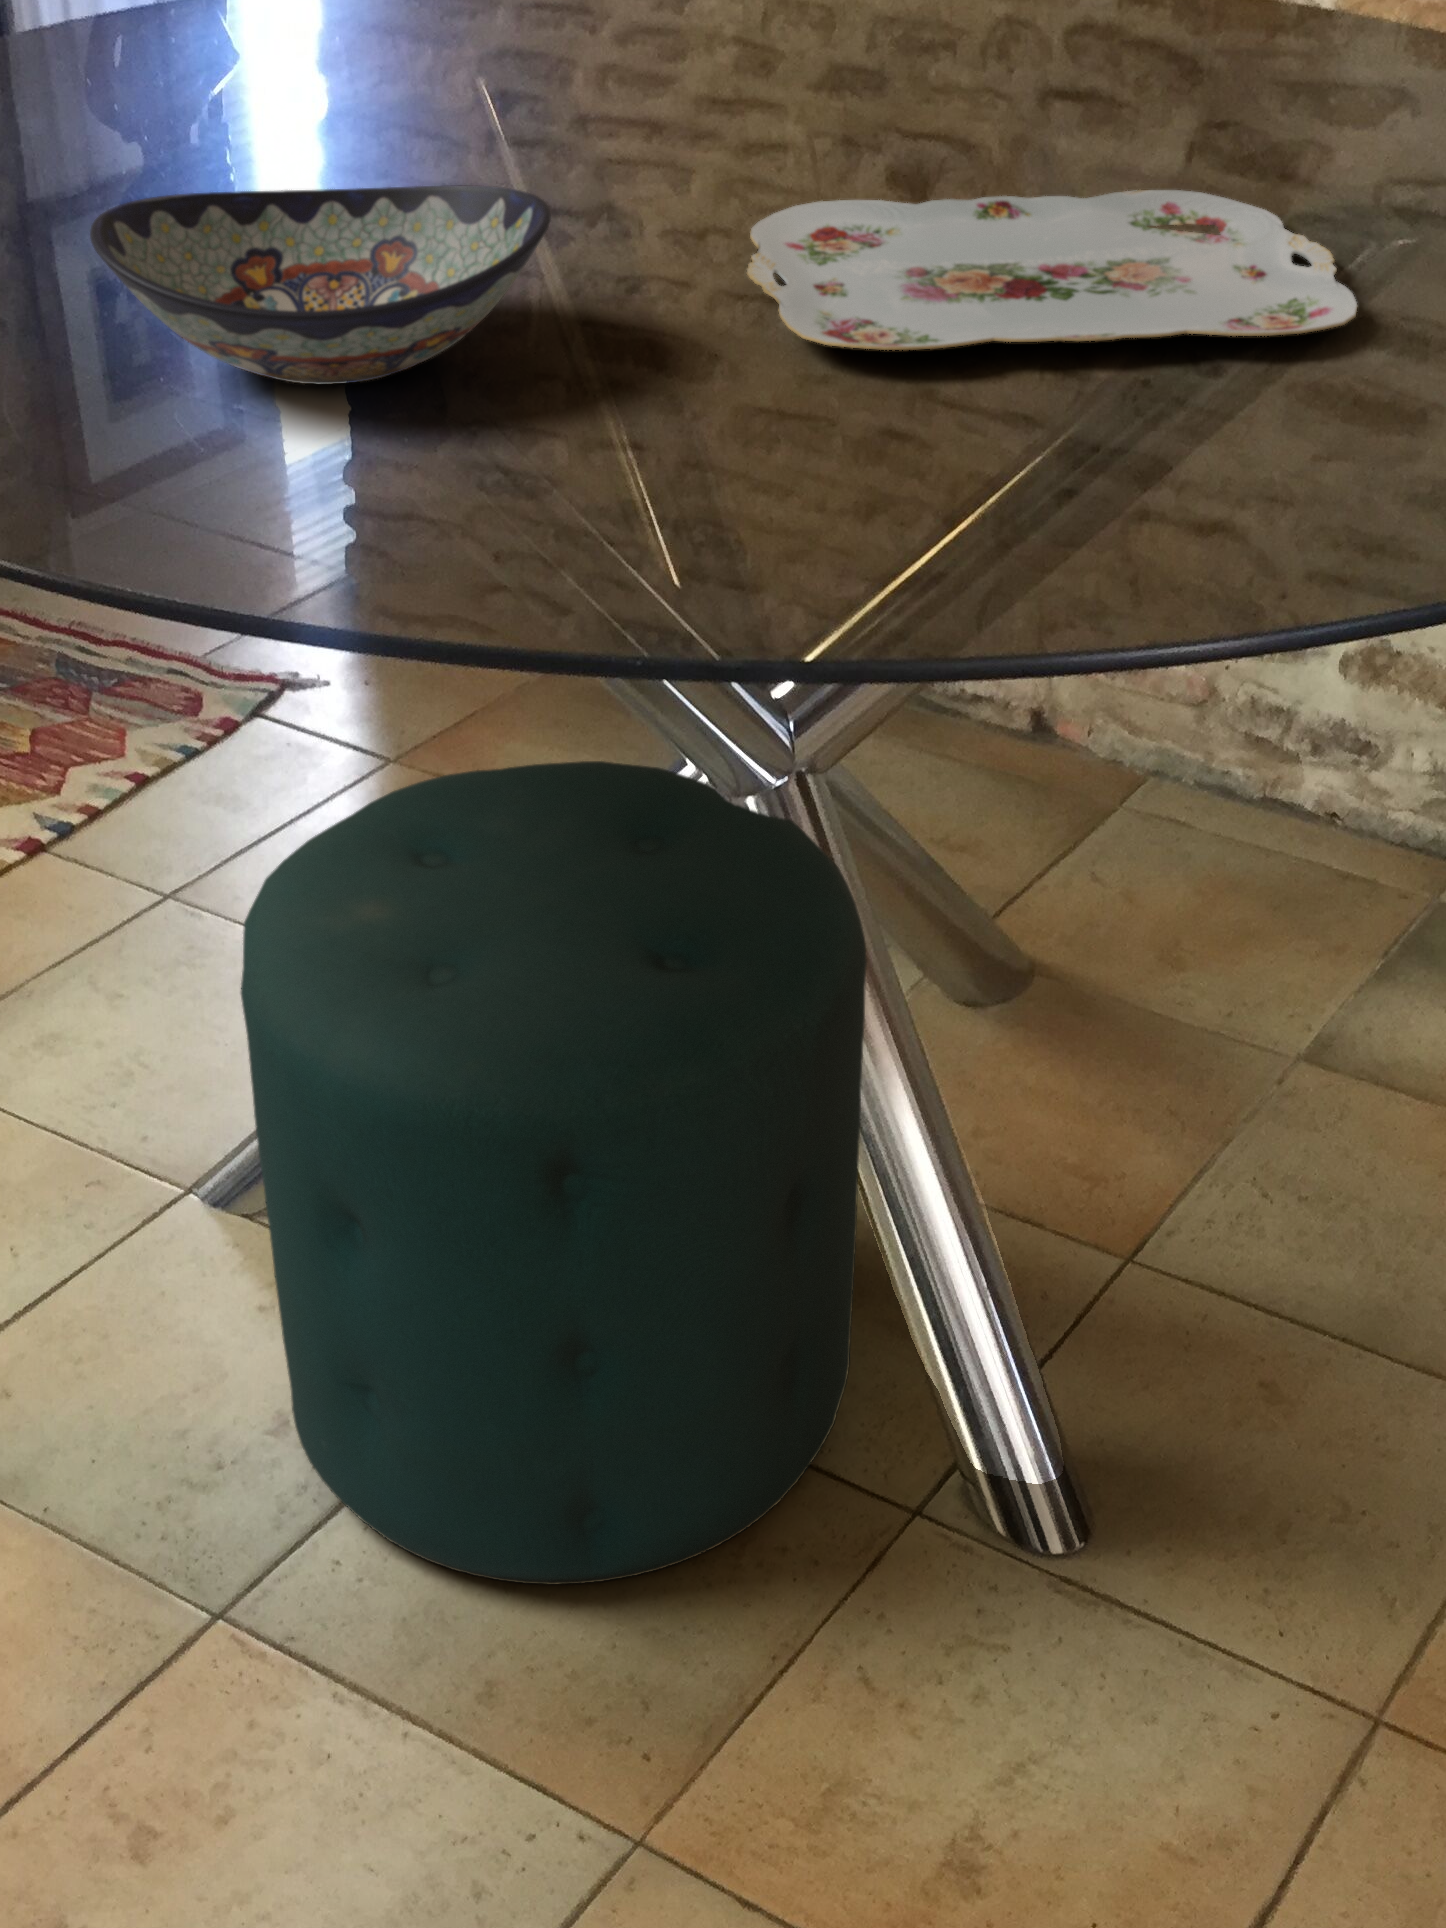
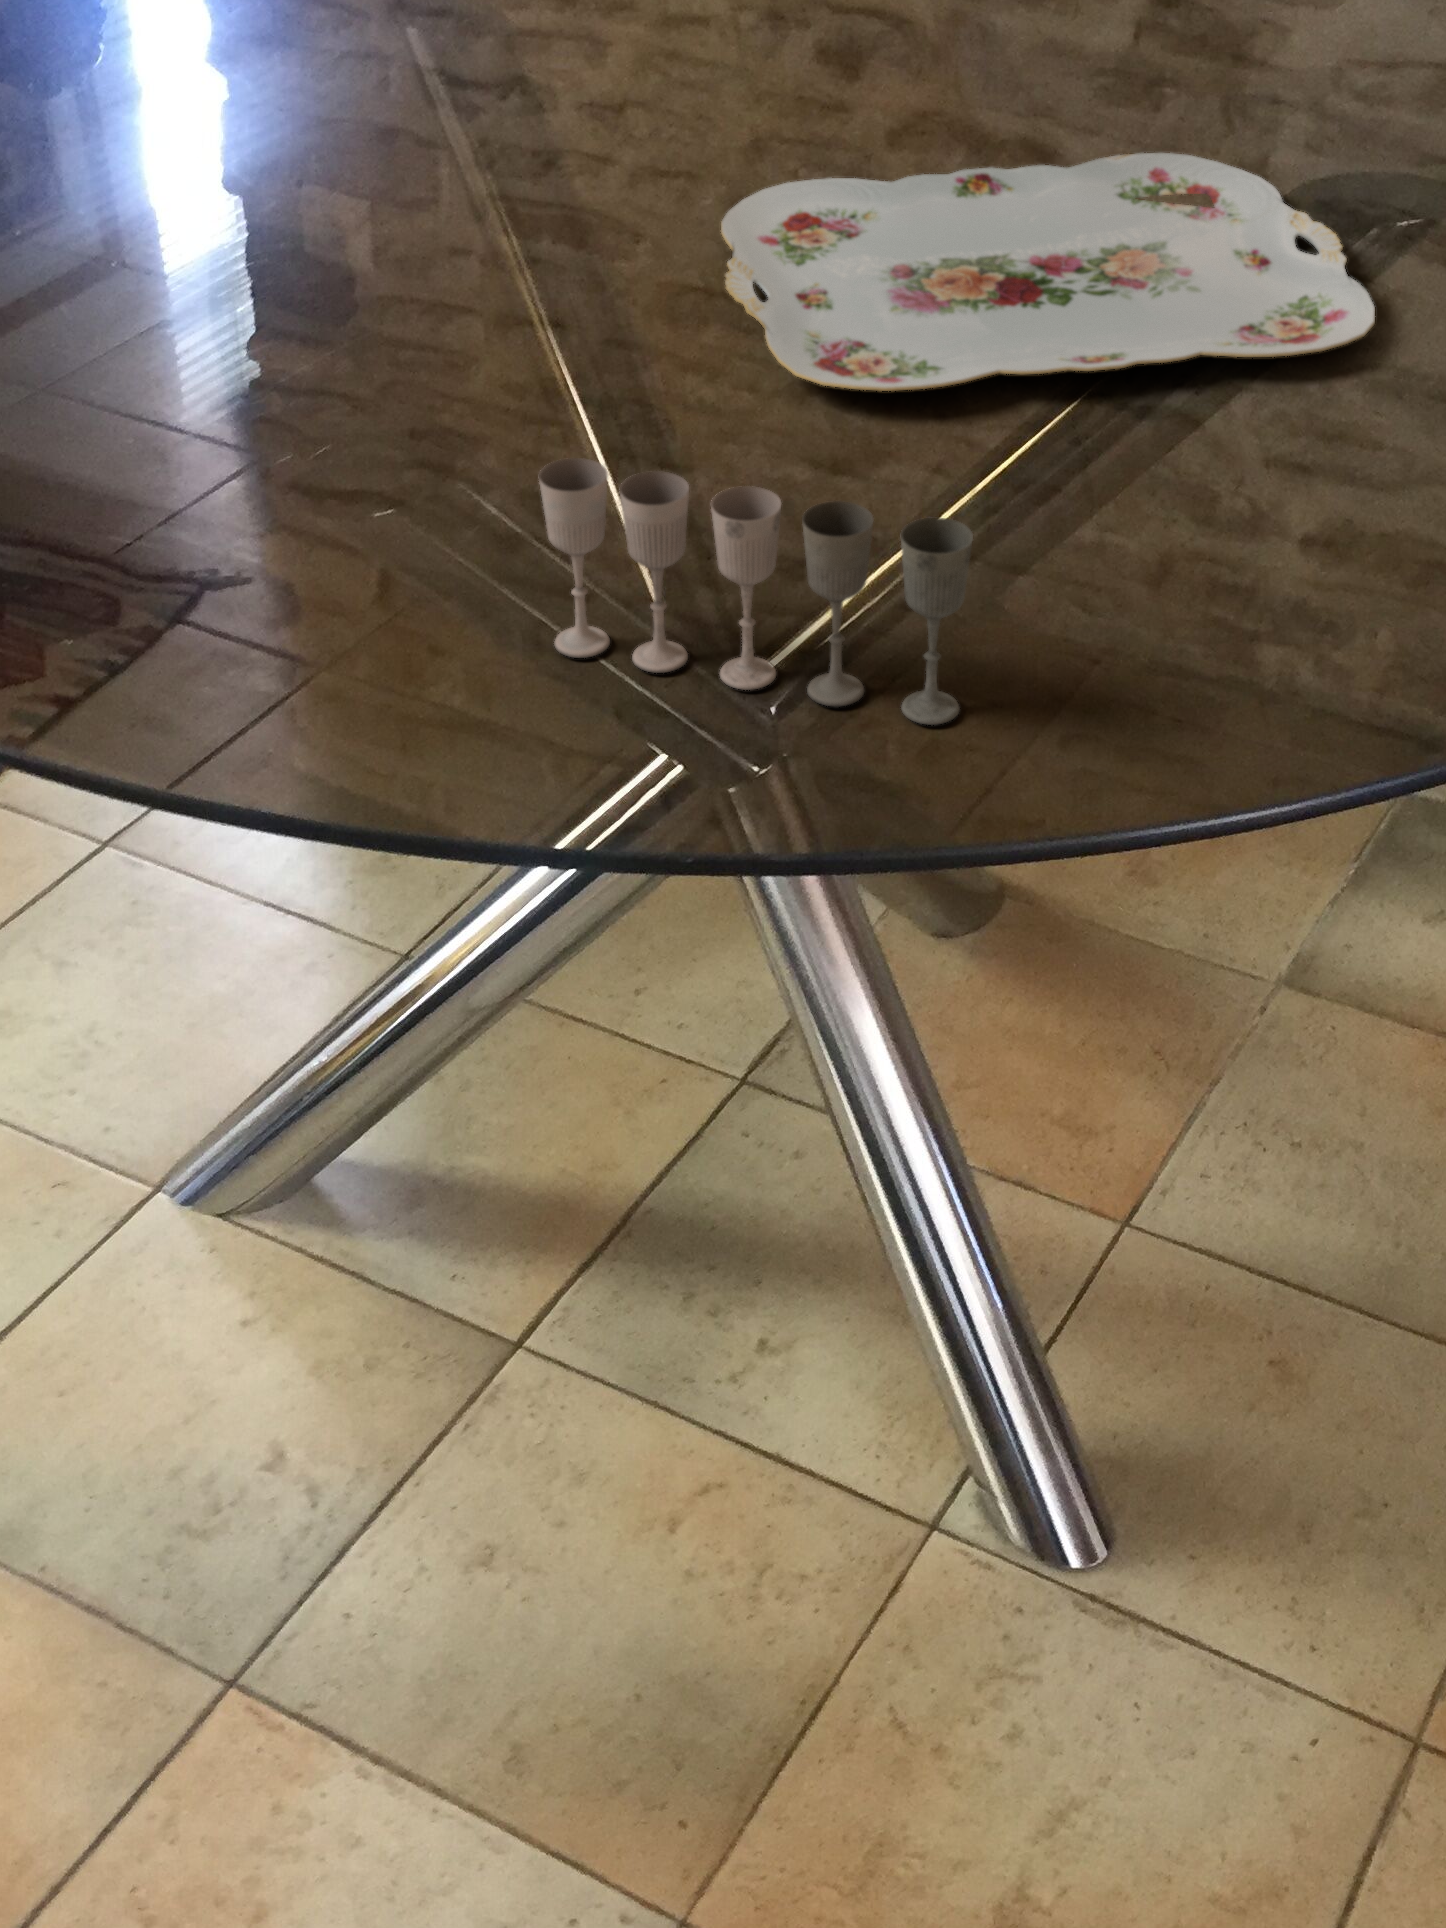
decorative bowl: present [90,186,551,384] -> none [29,211,524,449]
wine glass: none [537,349,932,598] -> present [539,458,973,725]
ottoman: present [241,761,867,1585] -> none [220,769,872,1627]

